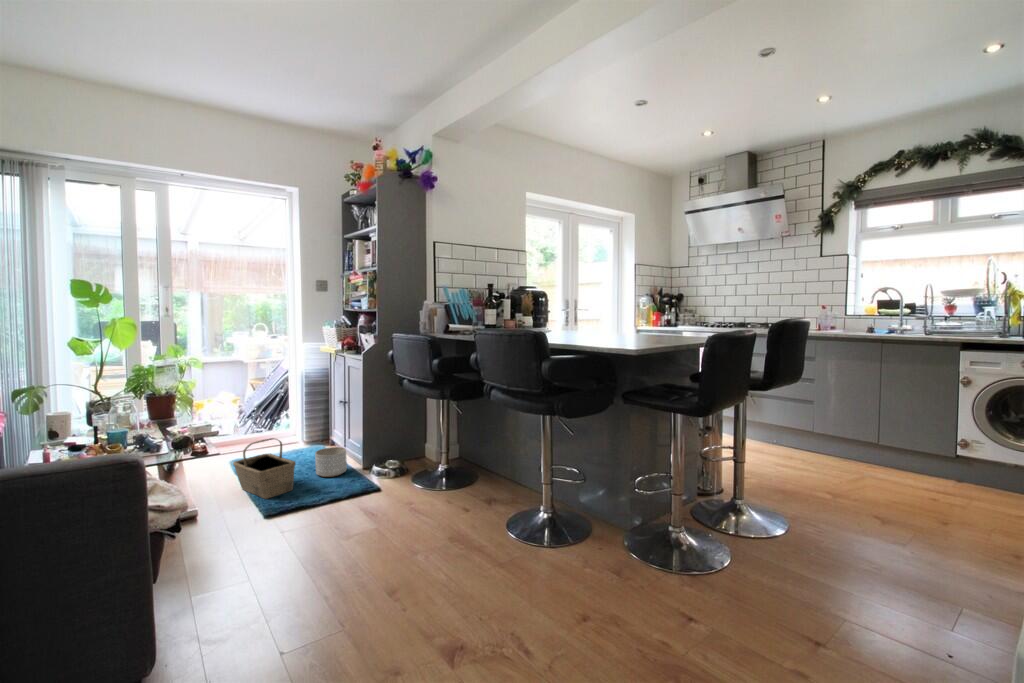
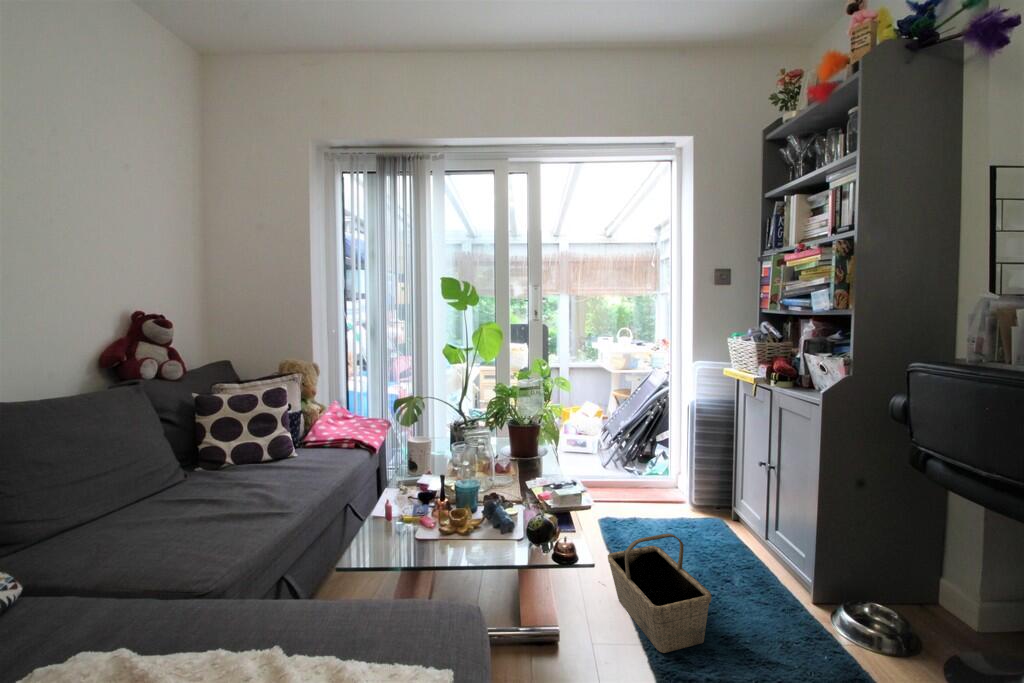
planter: present [315,447,347,477] -> none [734,555,795,623]

